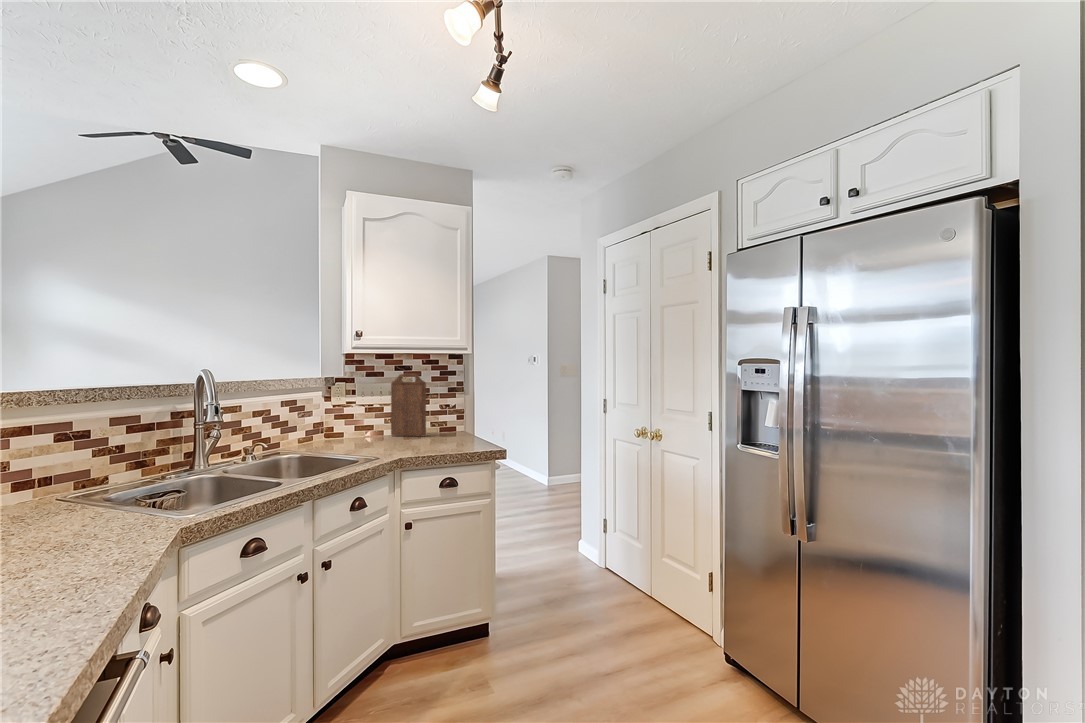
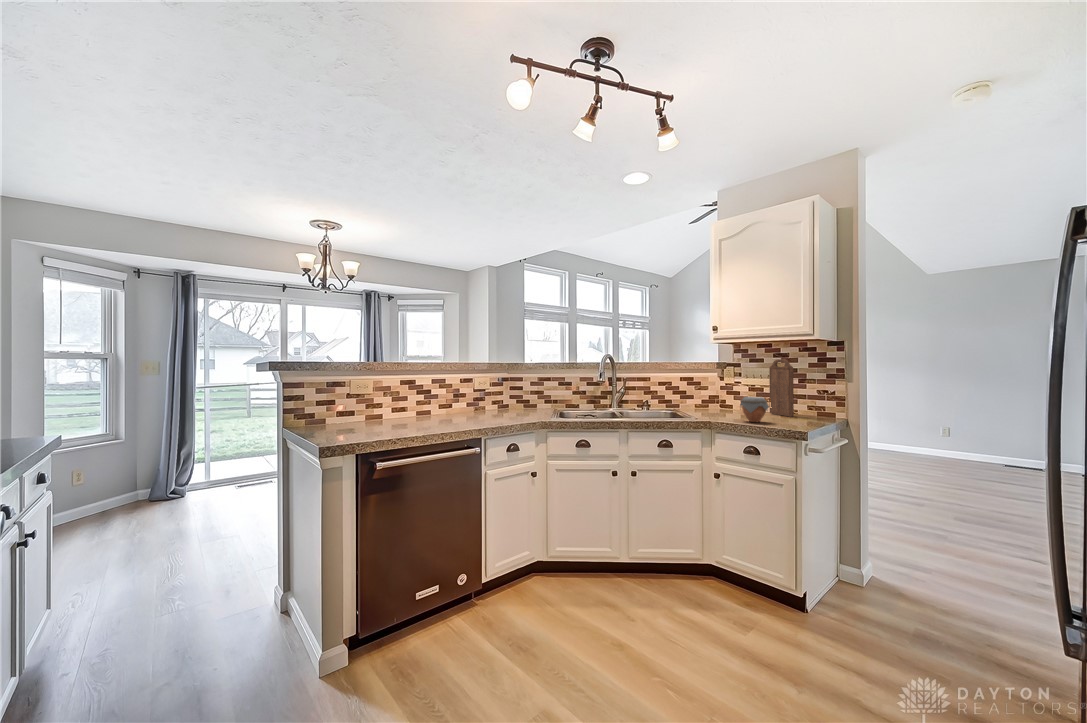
jar: none [417,419,450,449] -> present [740,397,769,422]

